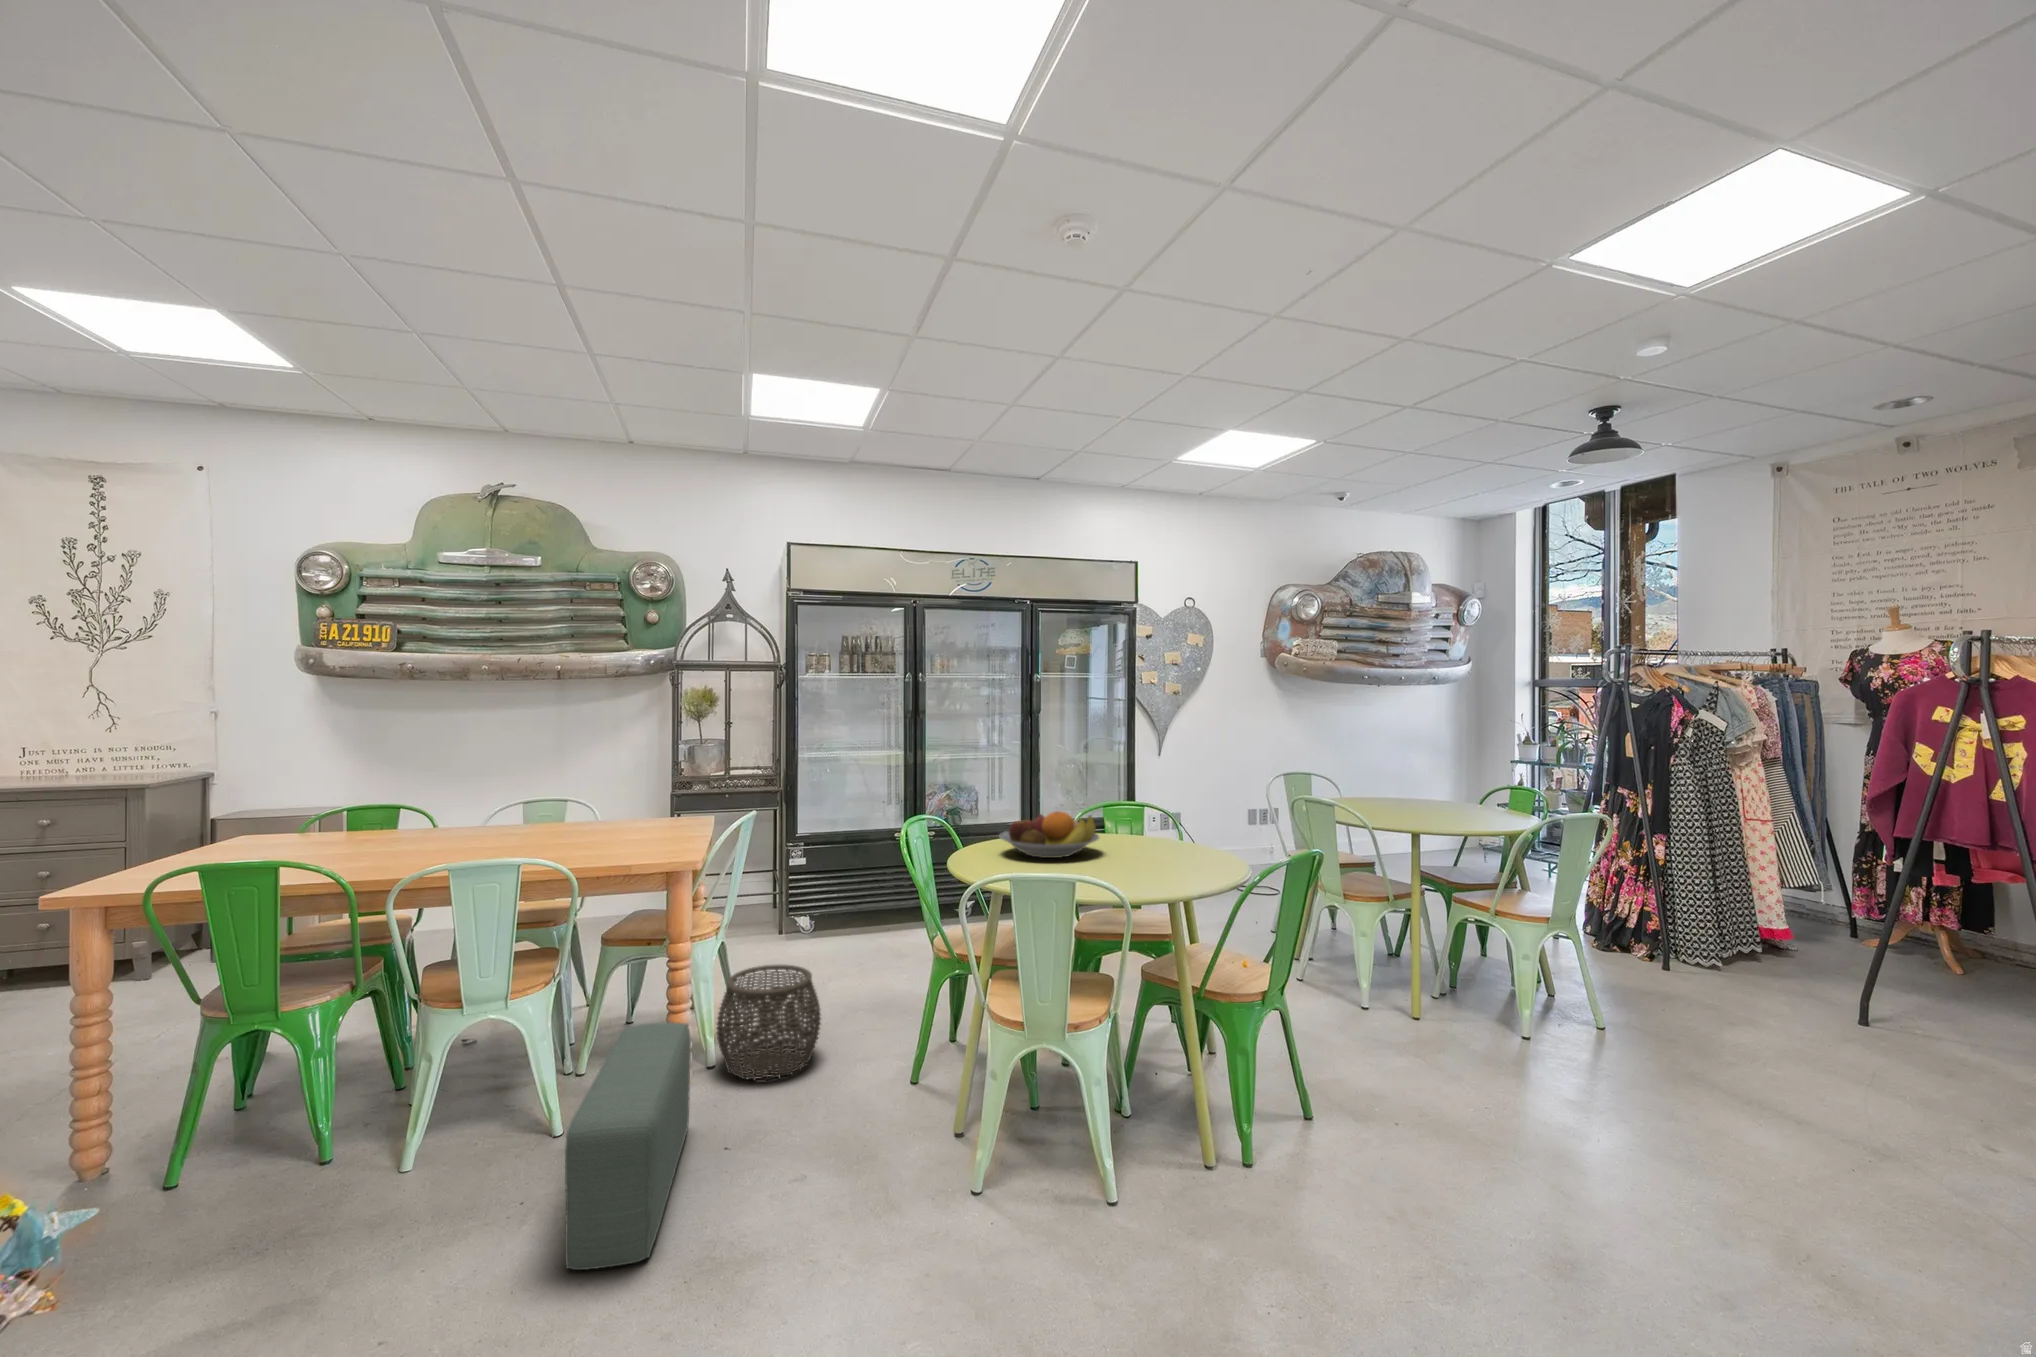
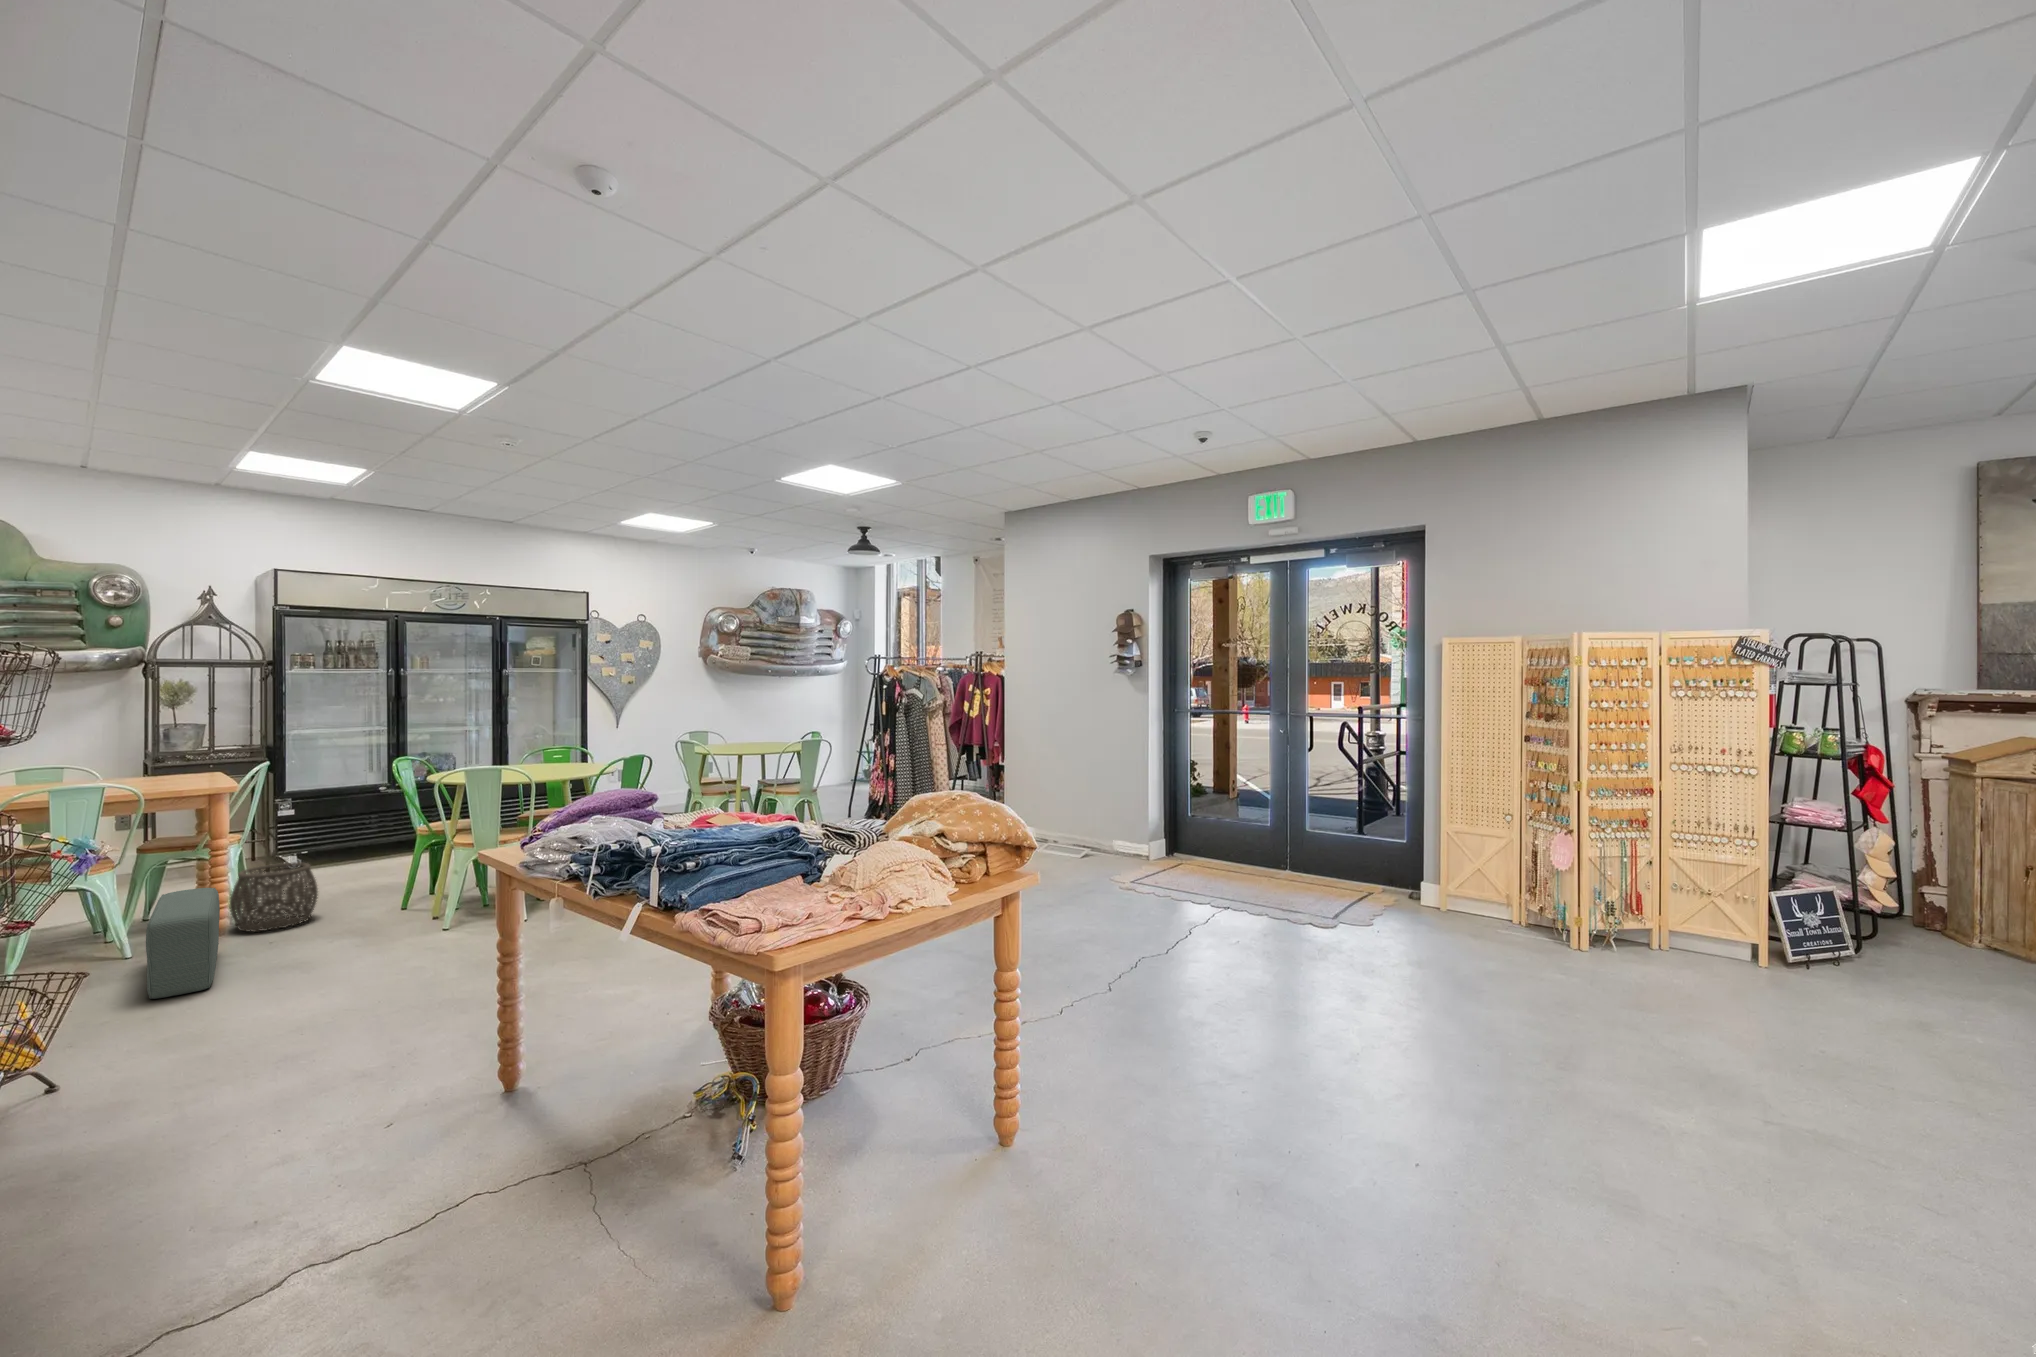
fruit bowl: present [999,811,1099,858] -> none [456,751,527,778]

